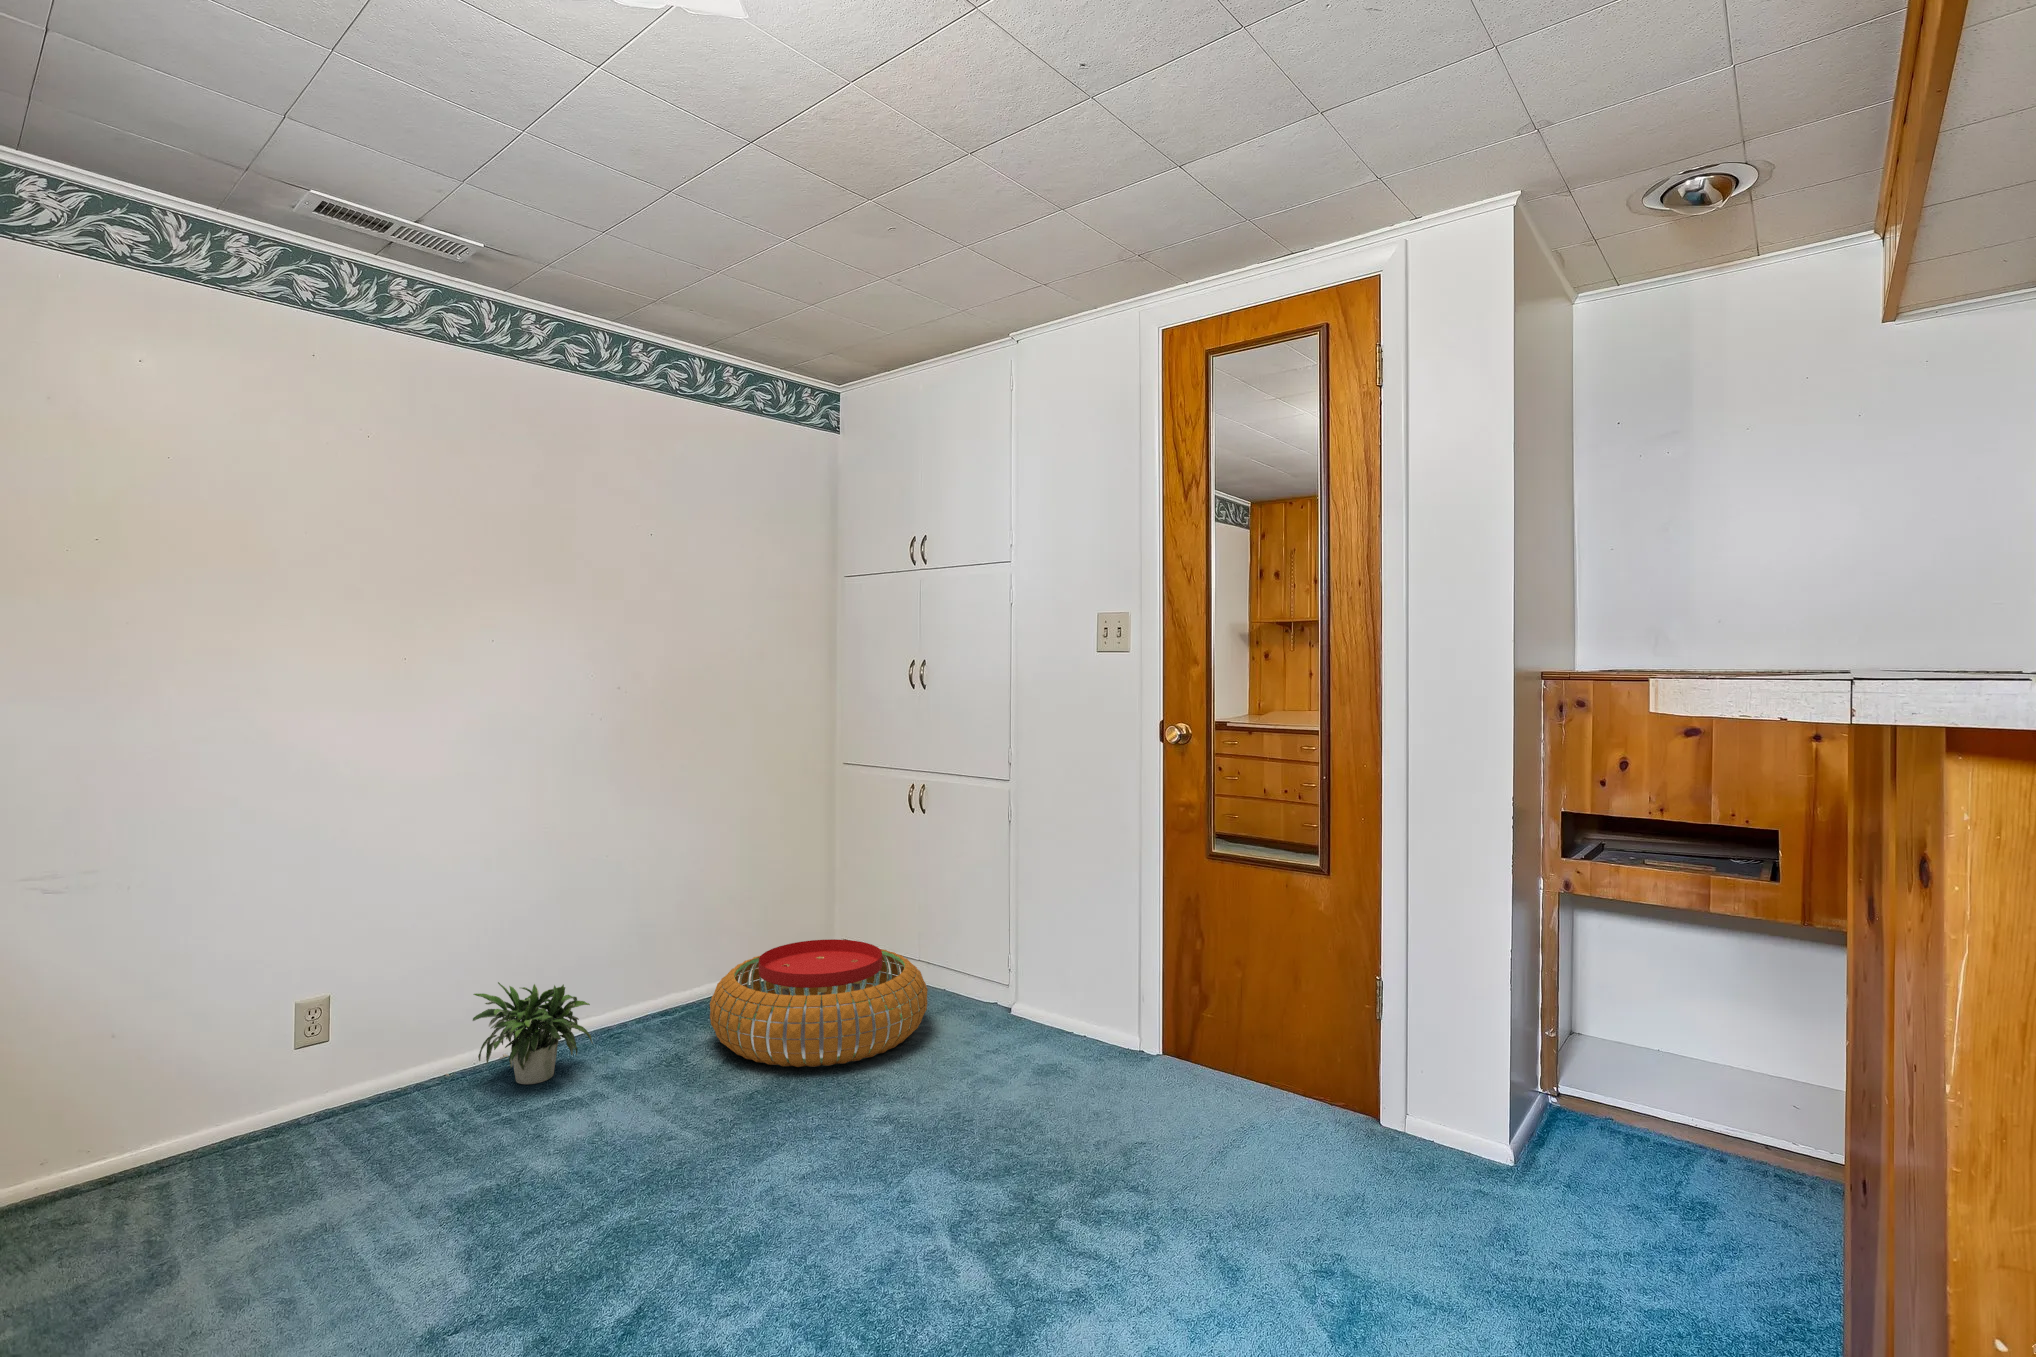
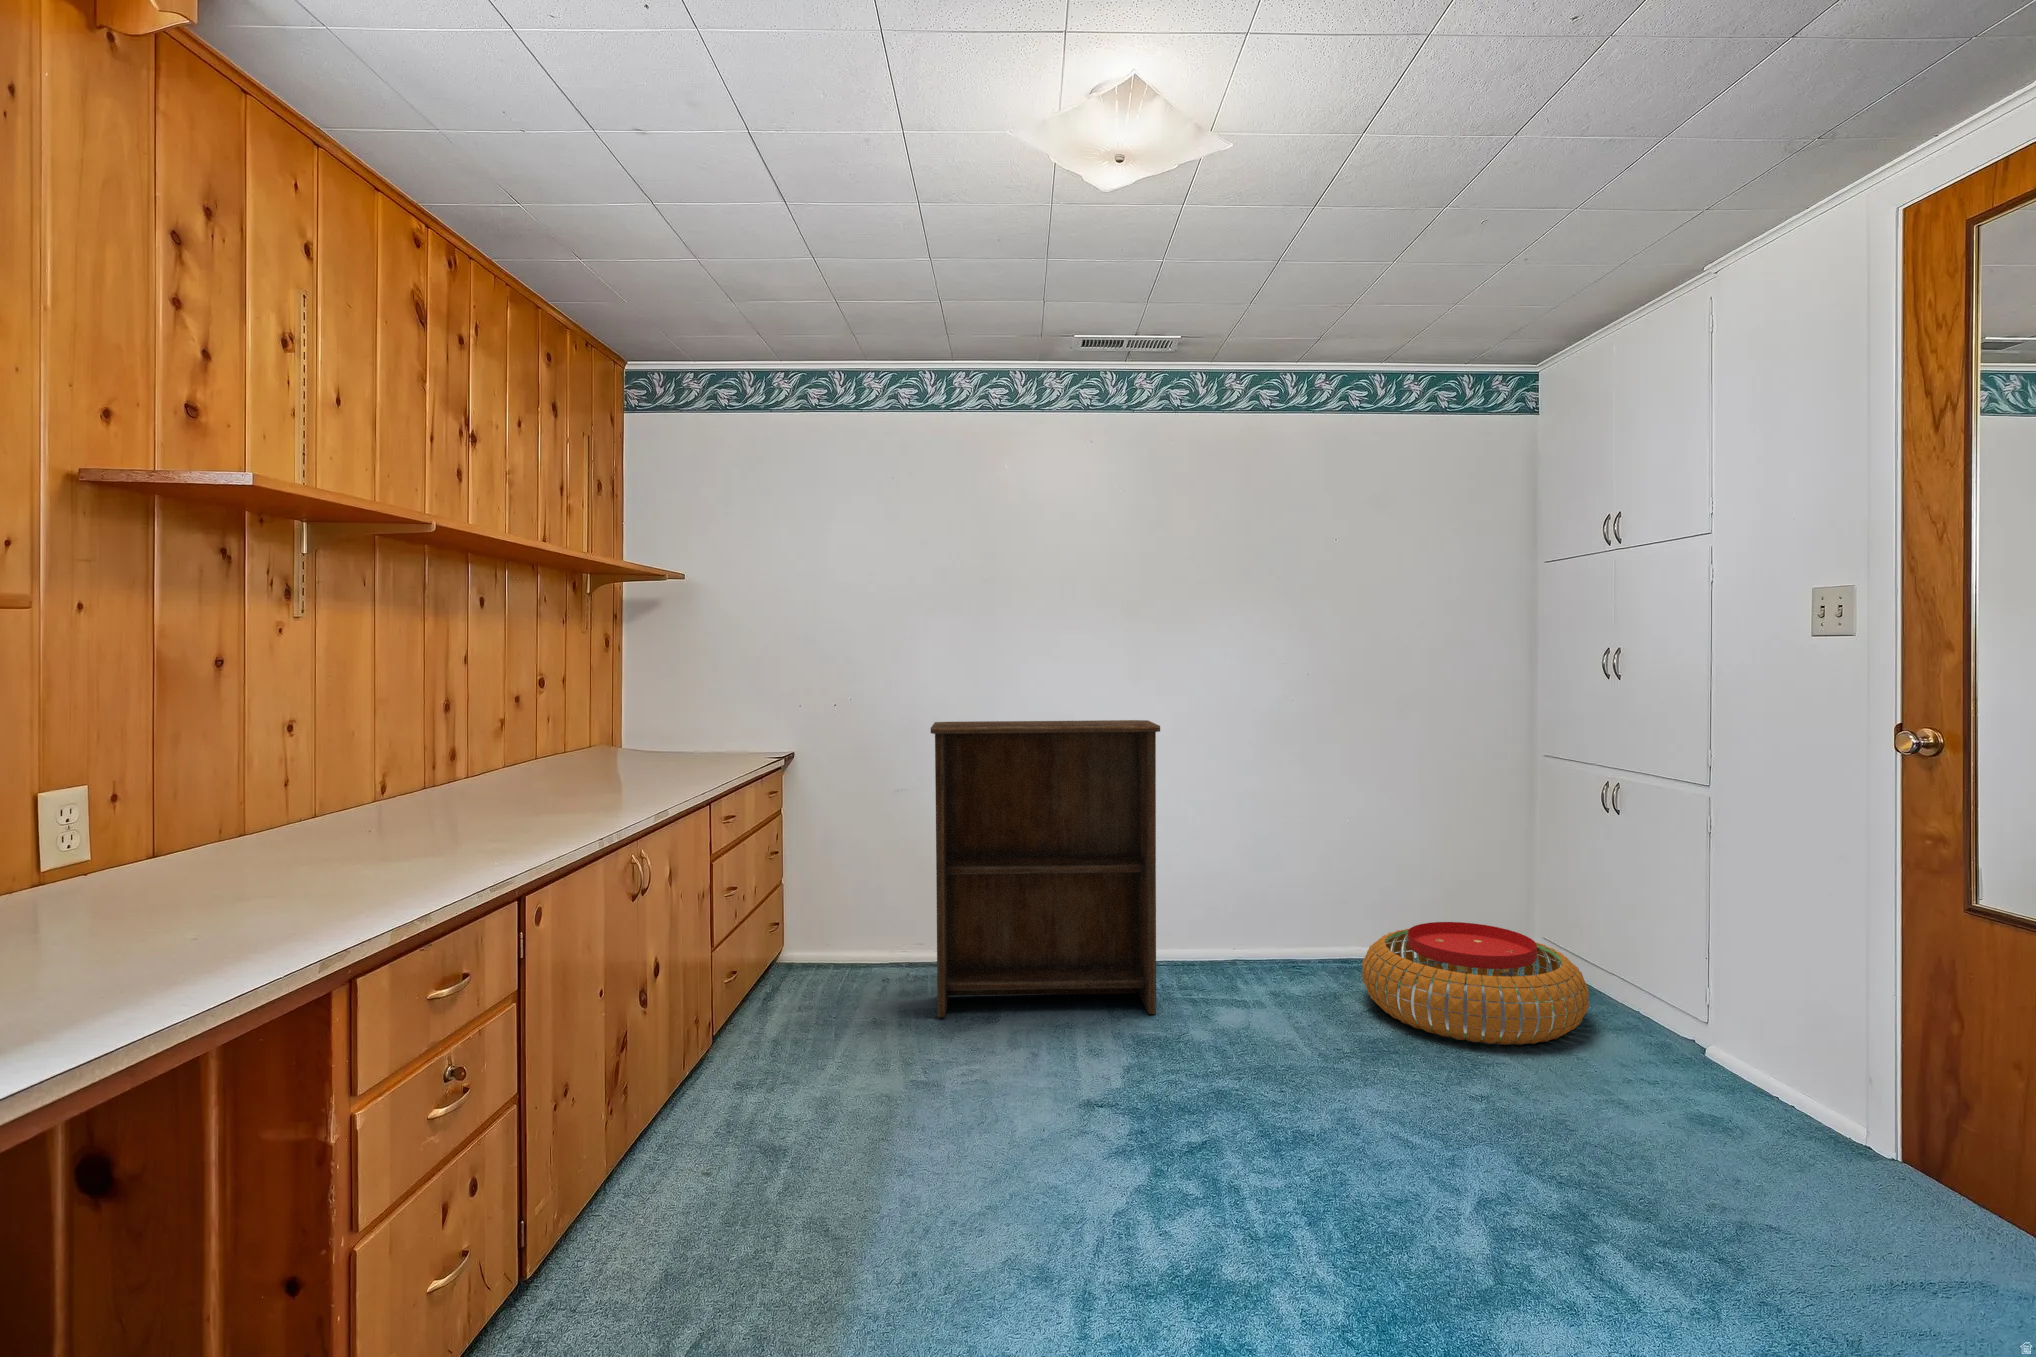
bookshelf: none [18,747,474,1295] -> present [931,720,1160,1017]
potted plant: present [445,982,593,1084] -> none [1167,902,1265,985]

